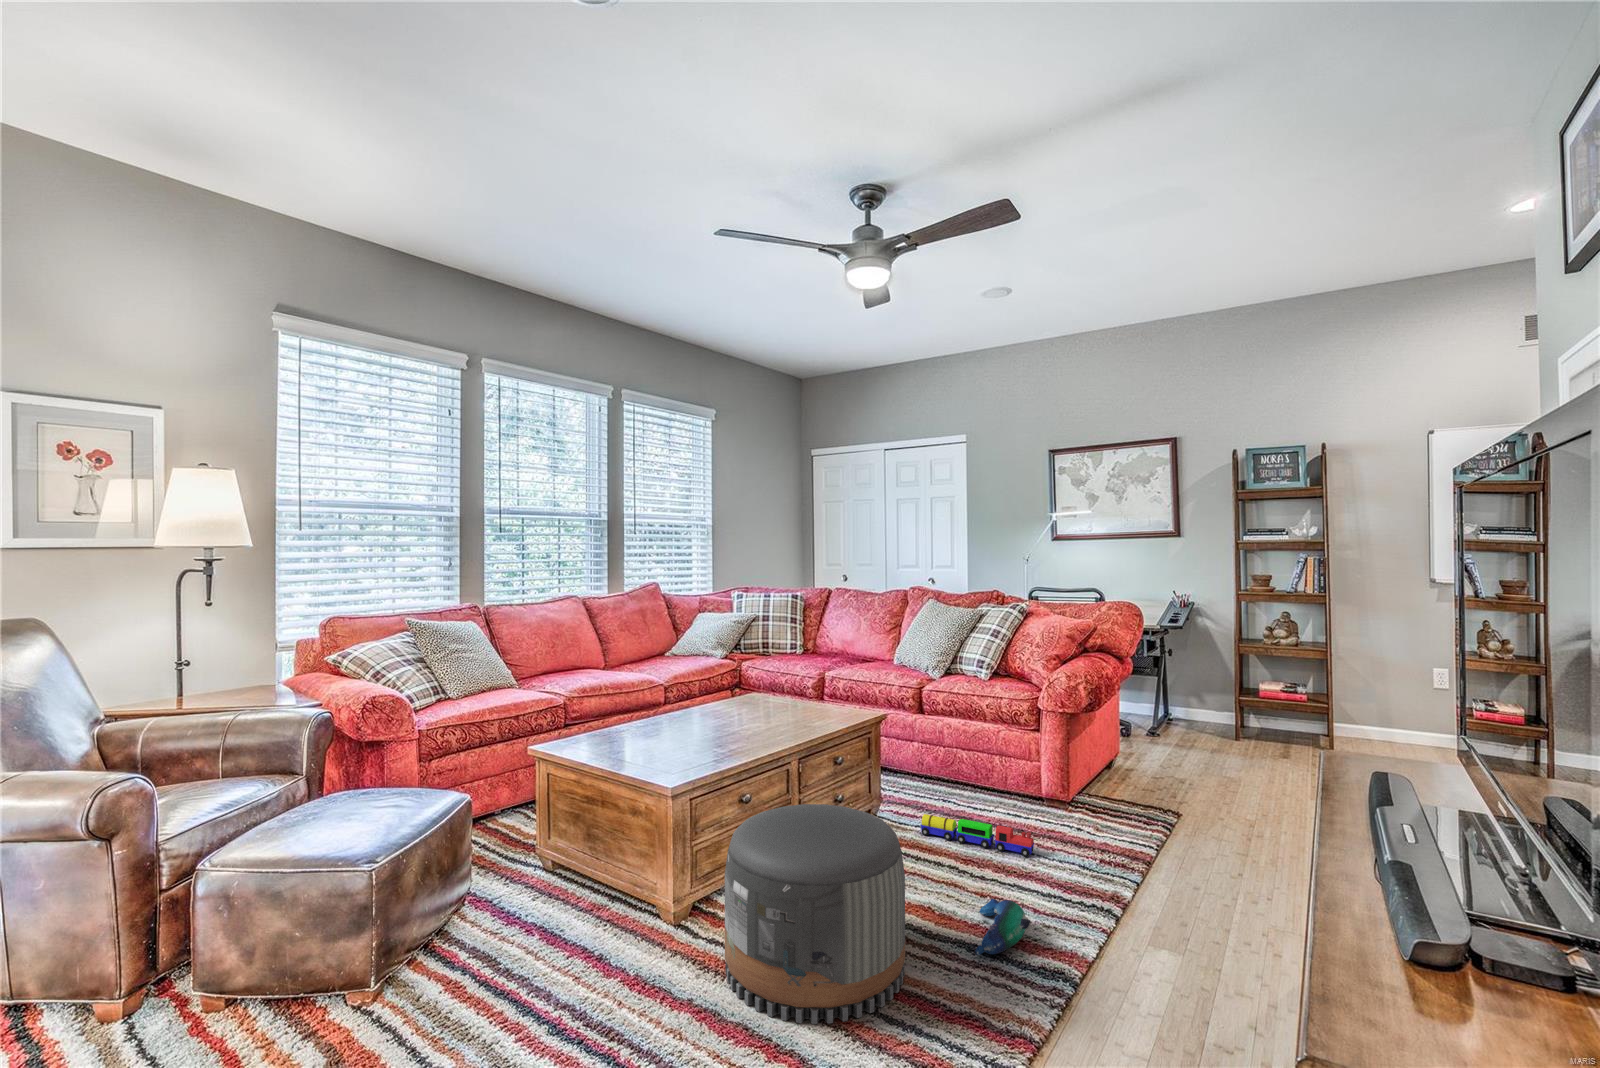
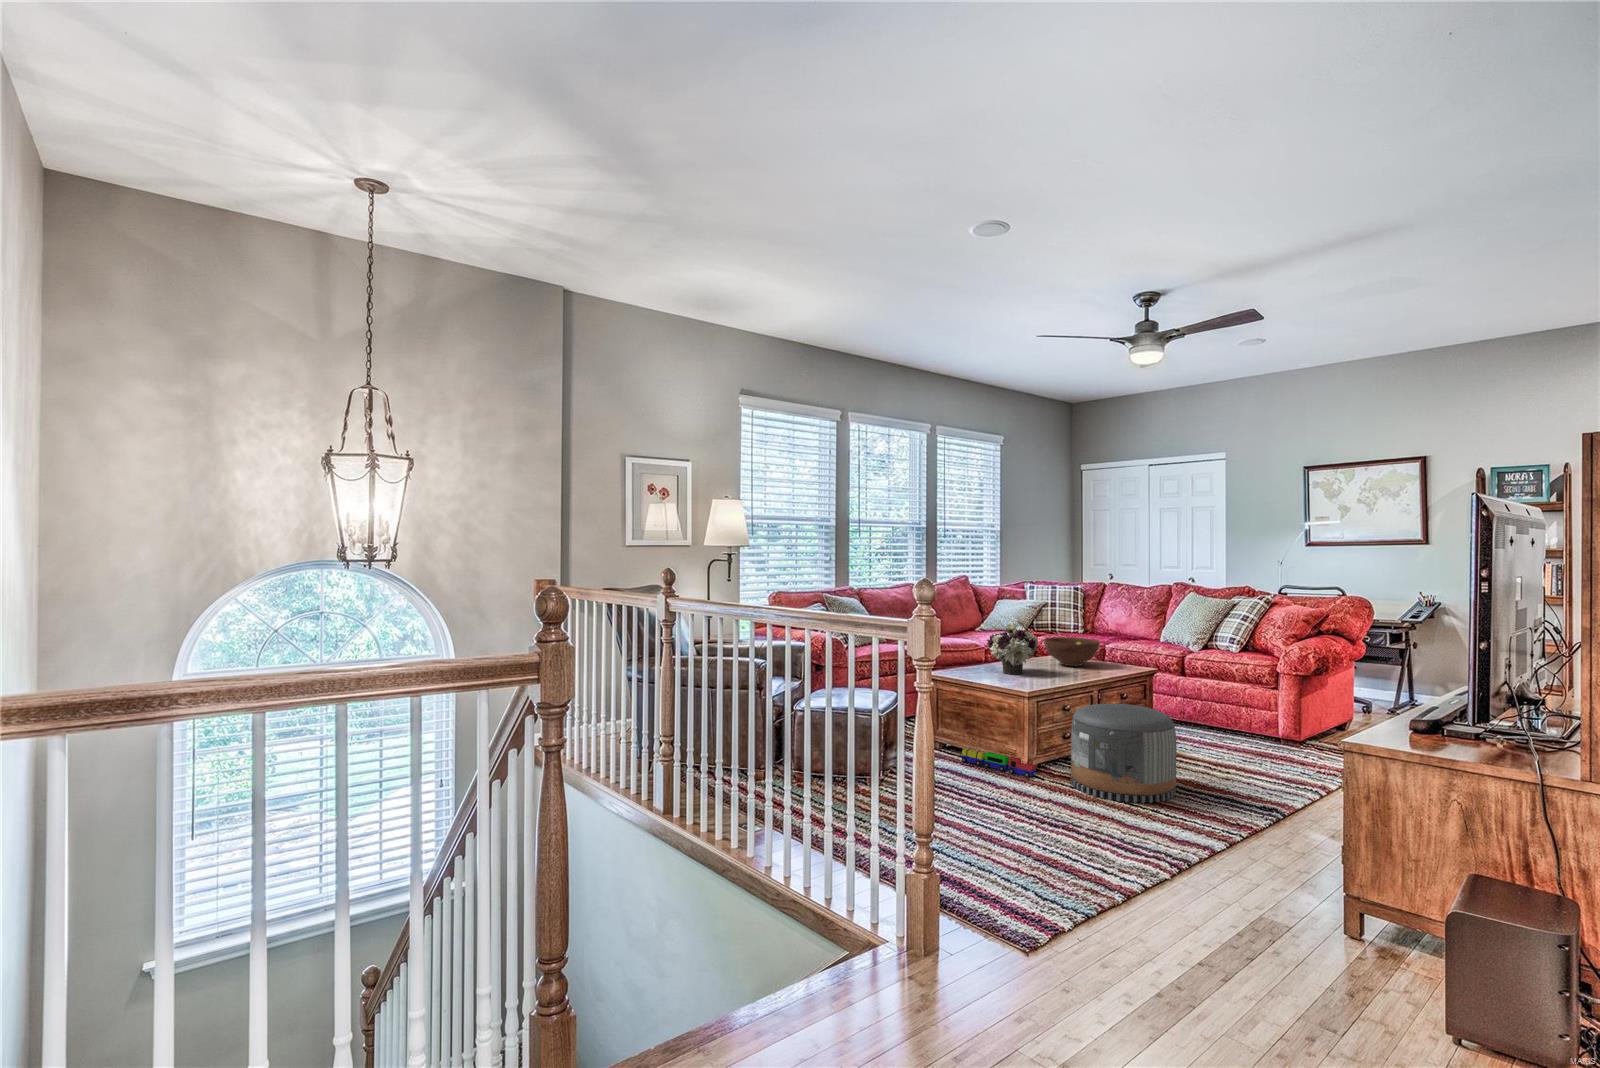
flower arrangement: none [629,659,705,743] -> present [987,623,1038,674]
fruit bowl: none [726,670,806,717] -> present [1044,637,1100,666]
toy train: present [920,814,1035,857] -> present [961,748,1036,778]
plush toy: present [975,899,1030,955] -> none [1219,769,1255,792]

